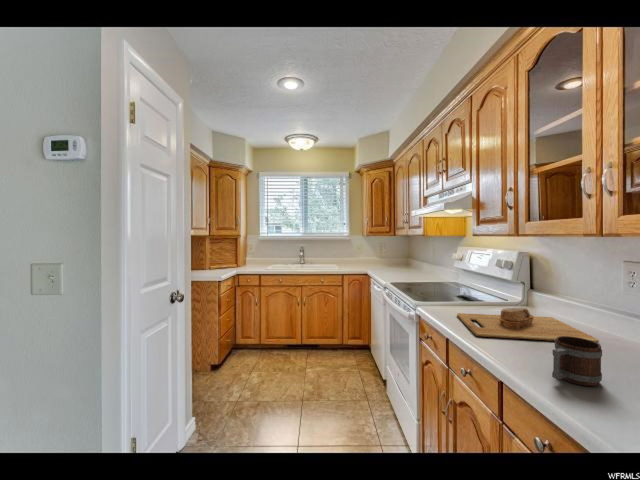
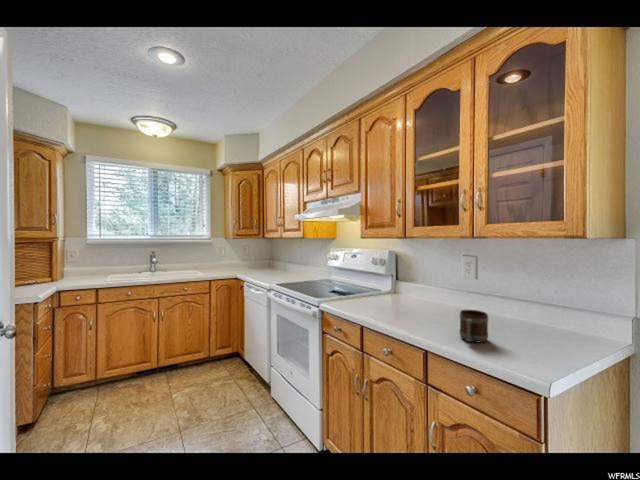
cutting board: present [457,308,599,343] -> none [359,294,458,321]

